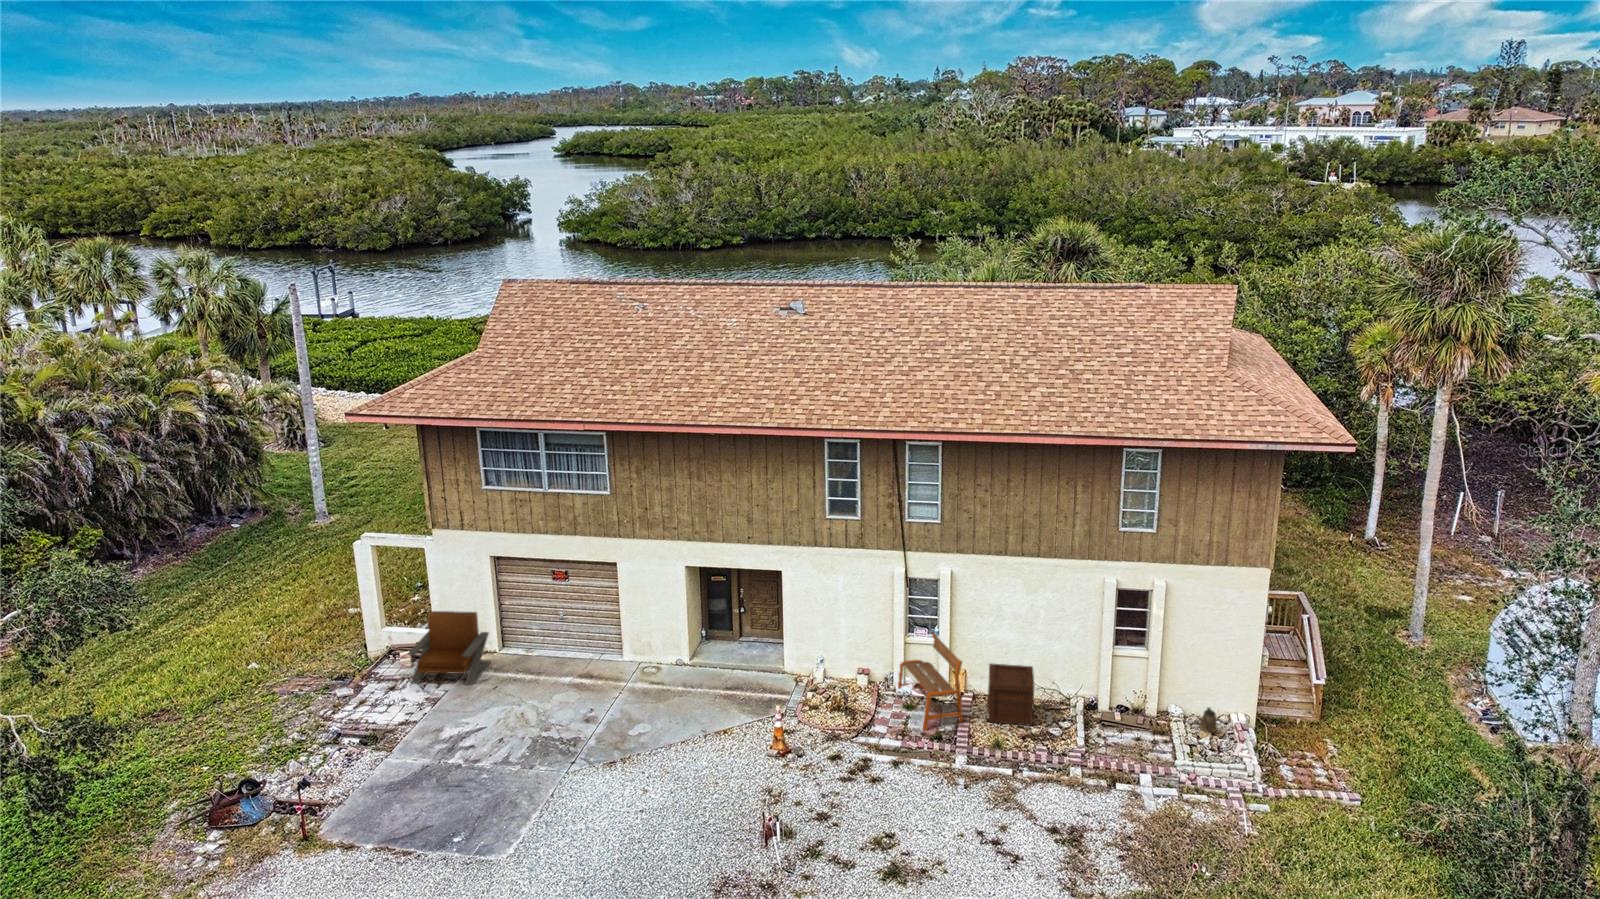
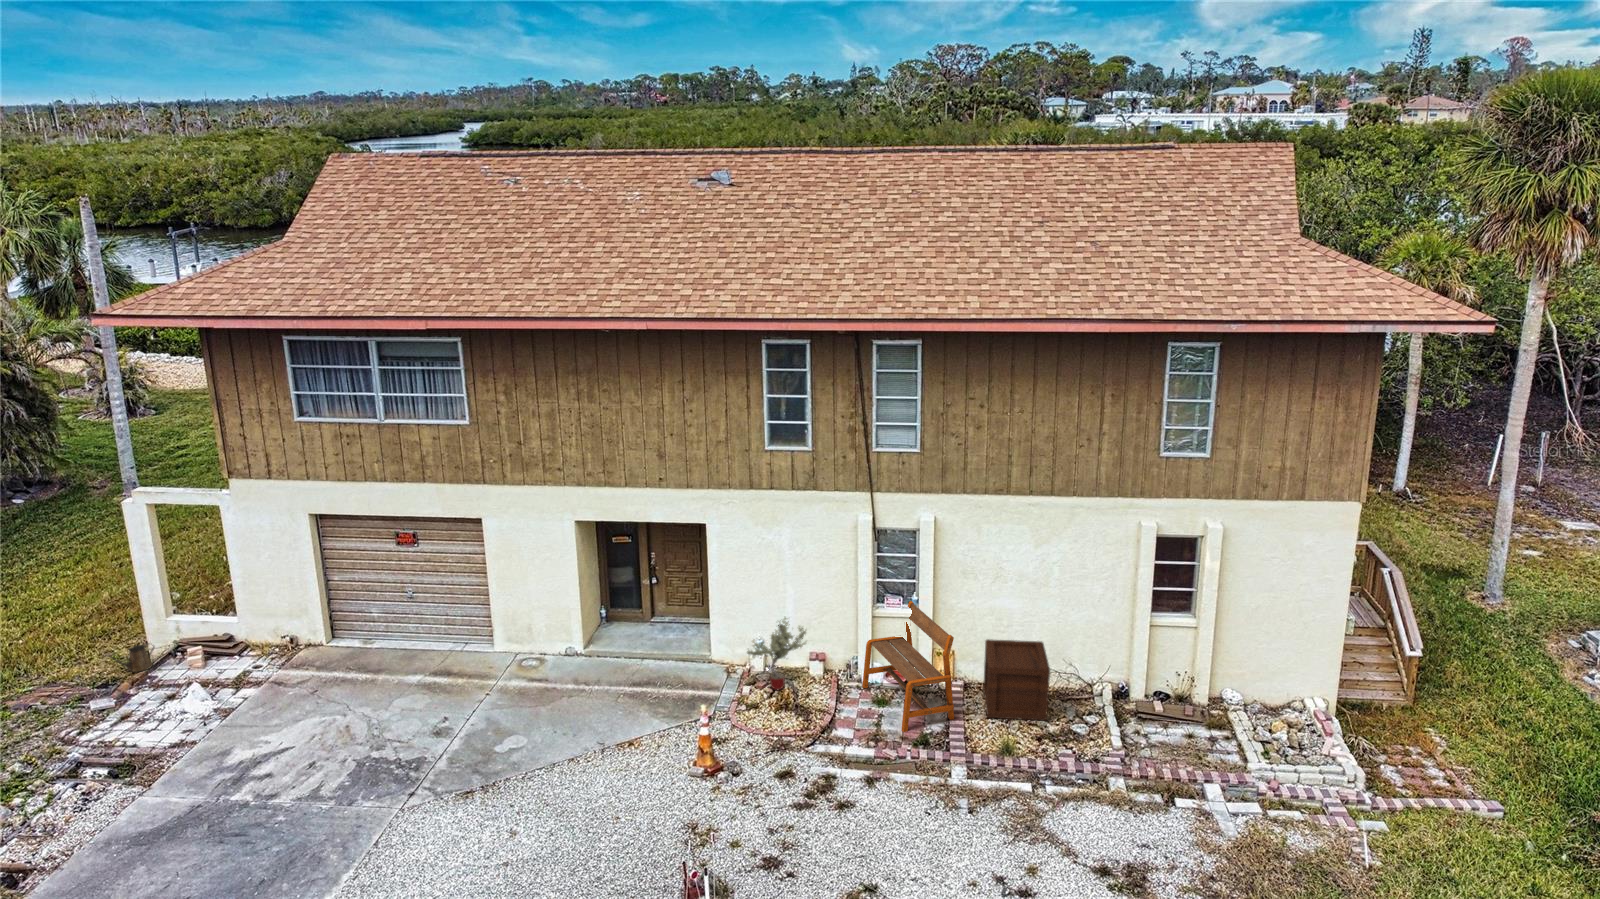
lounge chair: present [408,611,491,685] -> none [192,590,318,690]
potted tree: none [809,642,855,697] -> present [747,618,806,690]
watering can: present [1200,707,1217,733] -> present [107,643,155,672]

